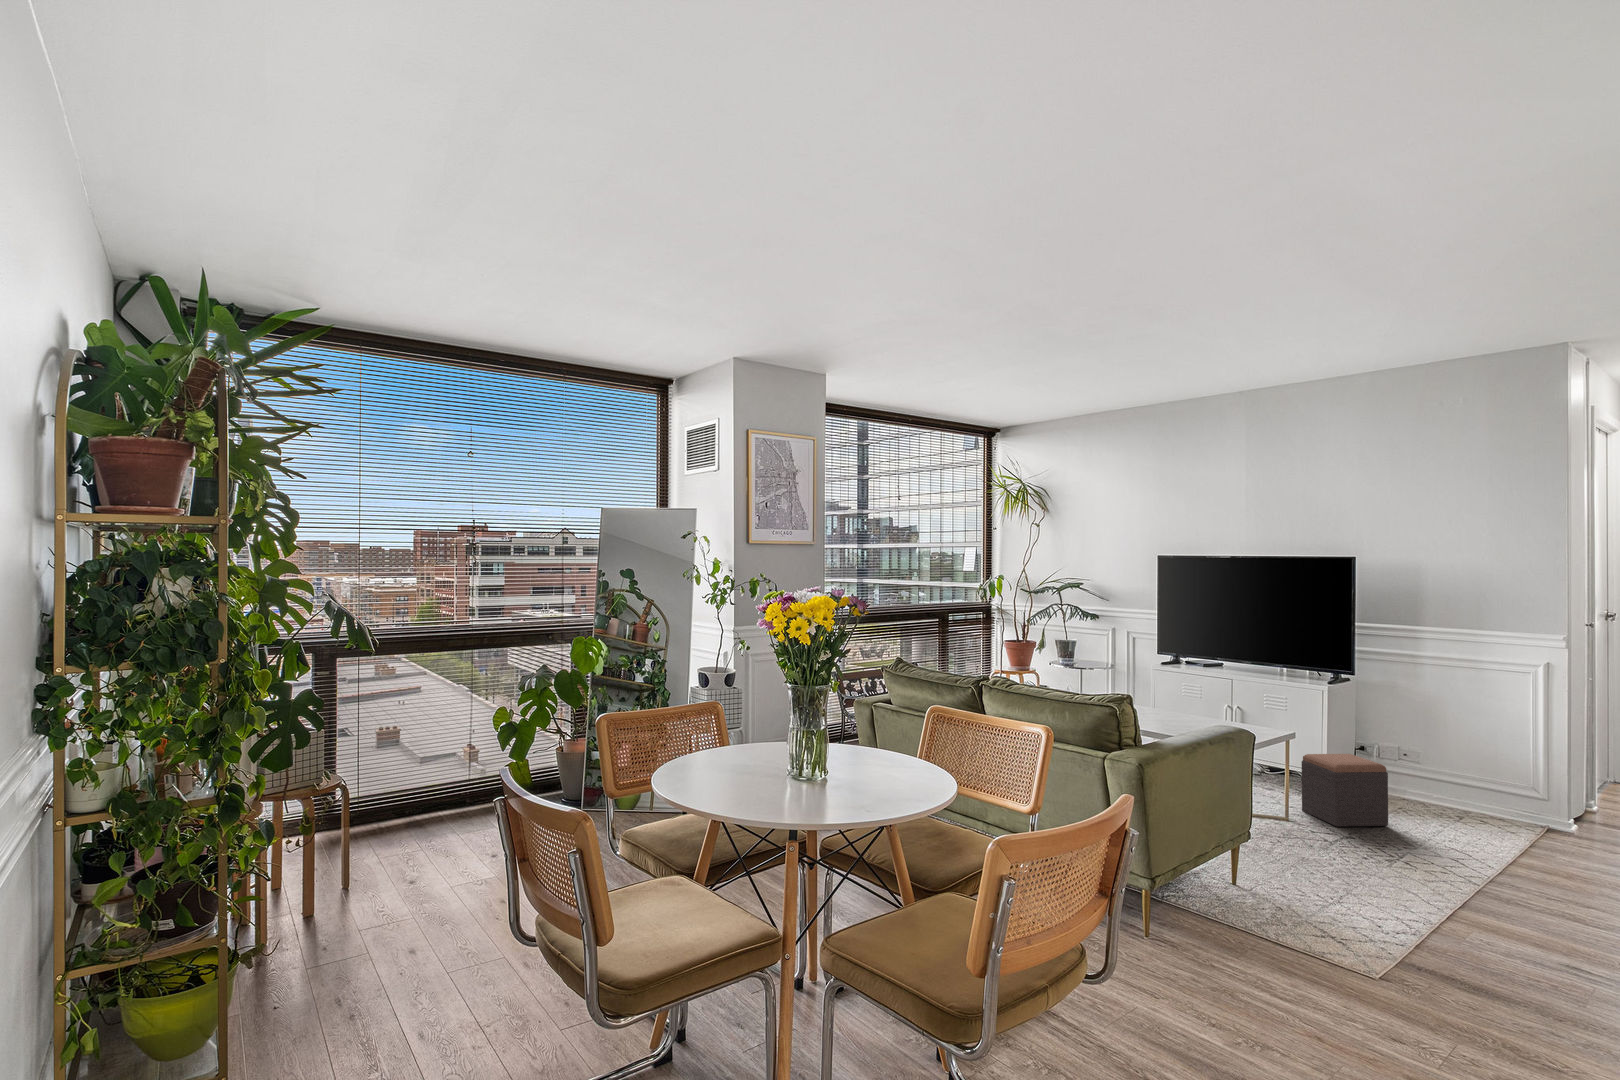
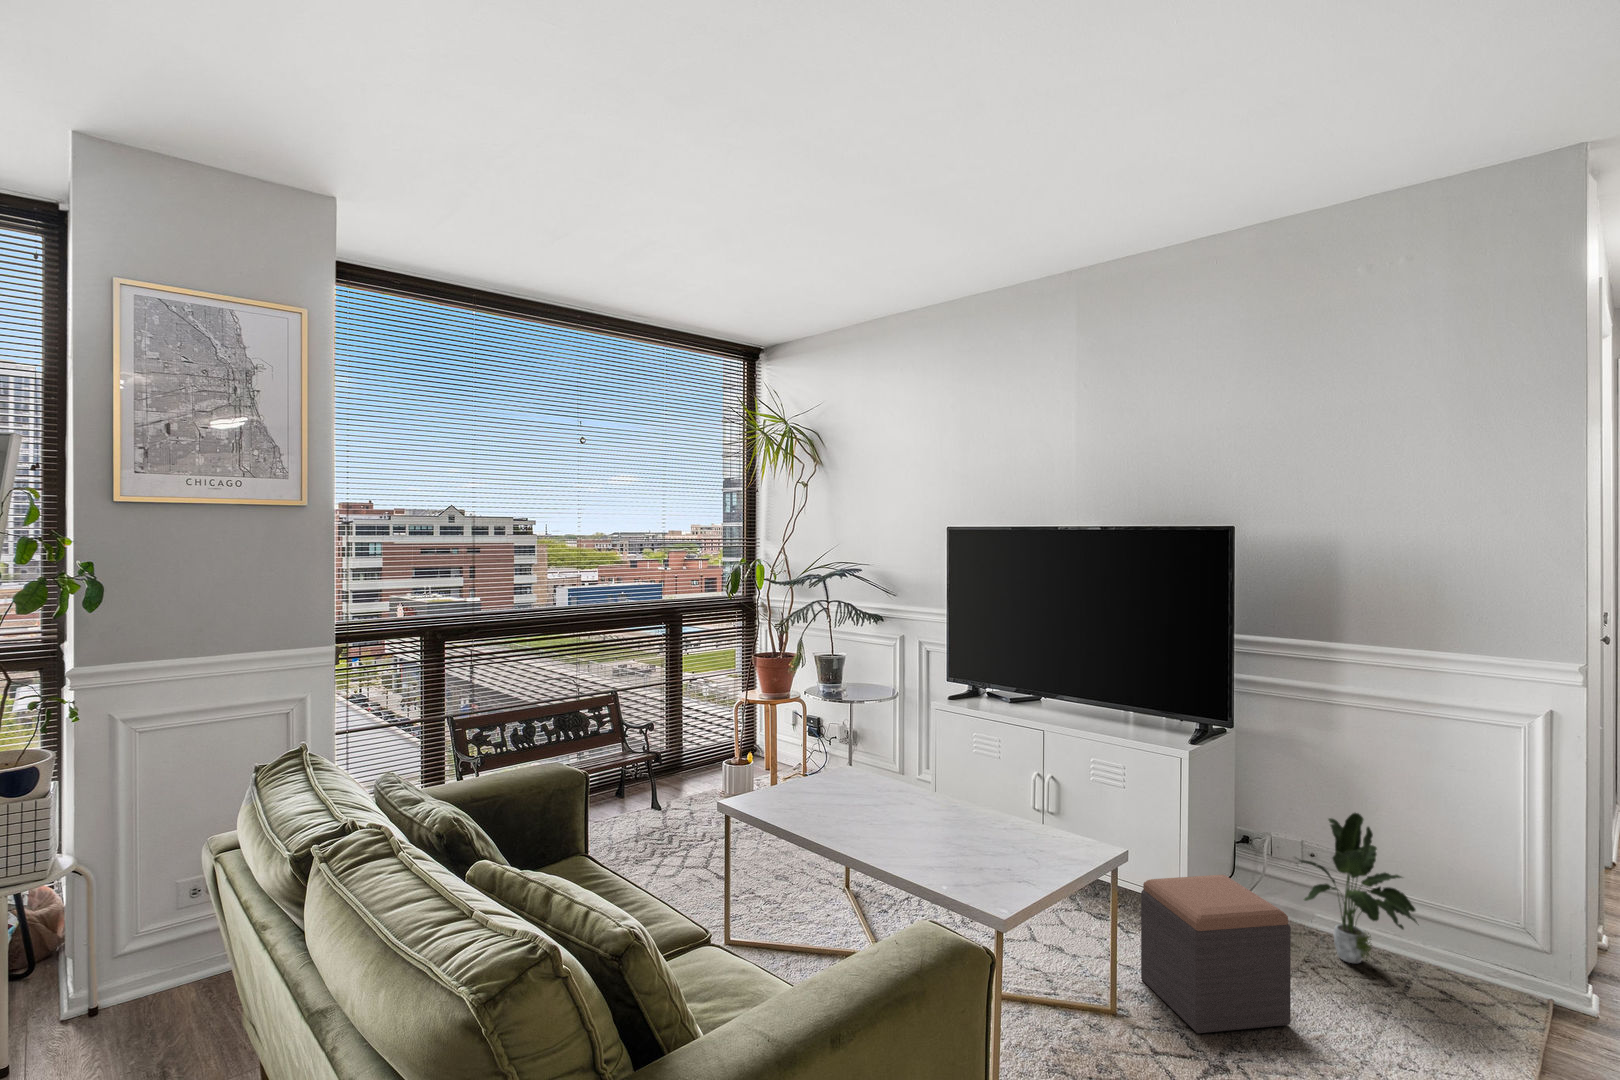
potted plant: none [1391,724,1467,810] -> present [1299,813,1417,963]

